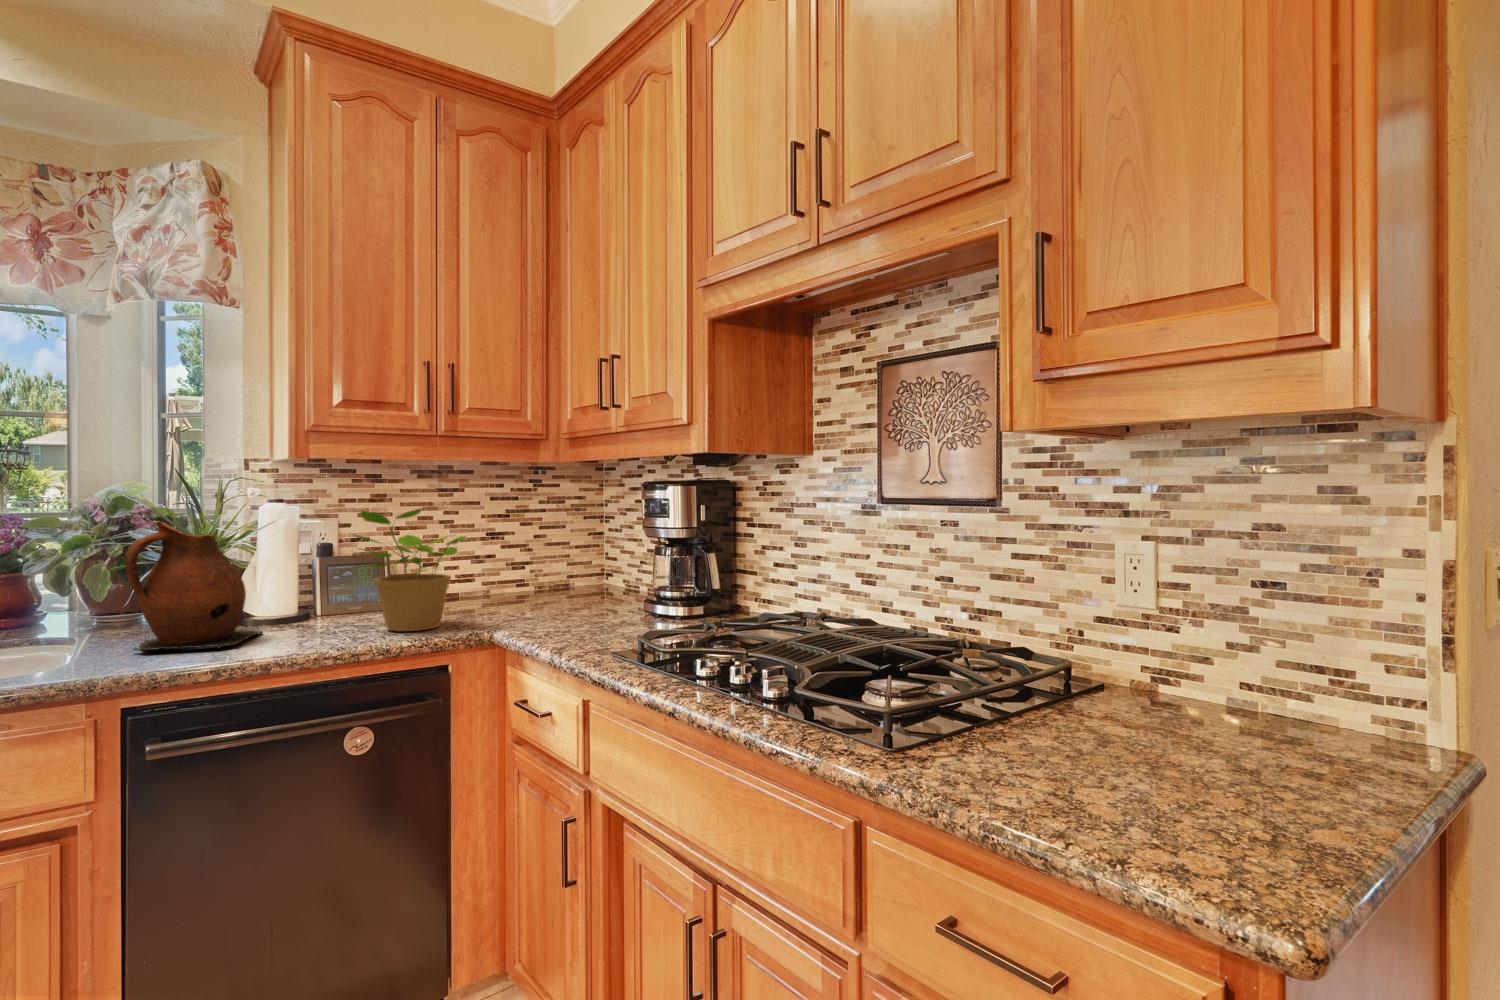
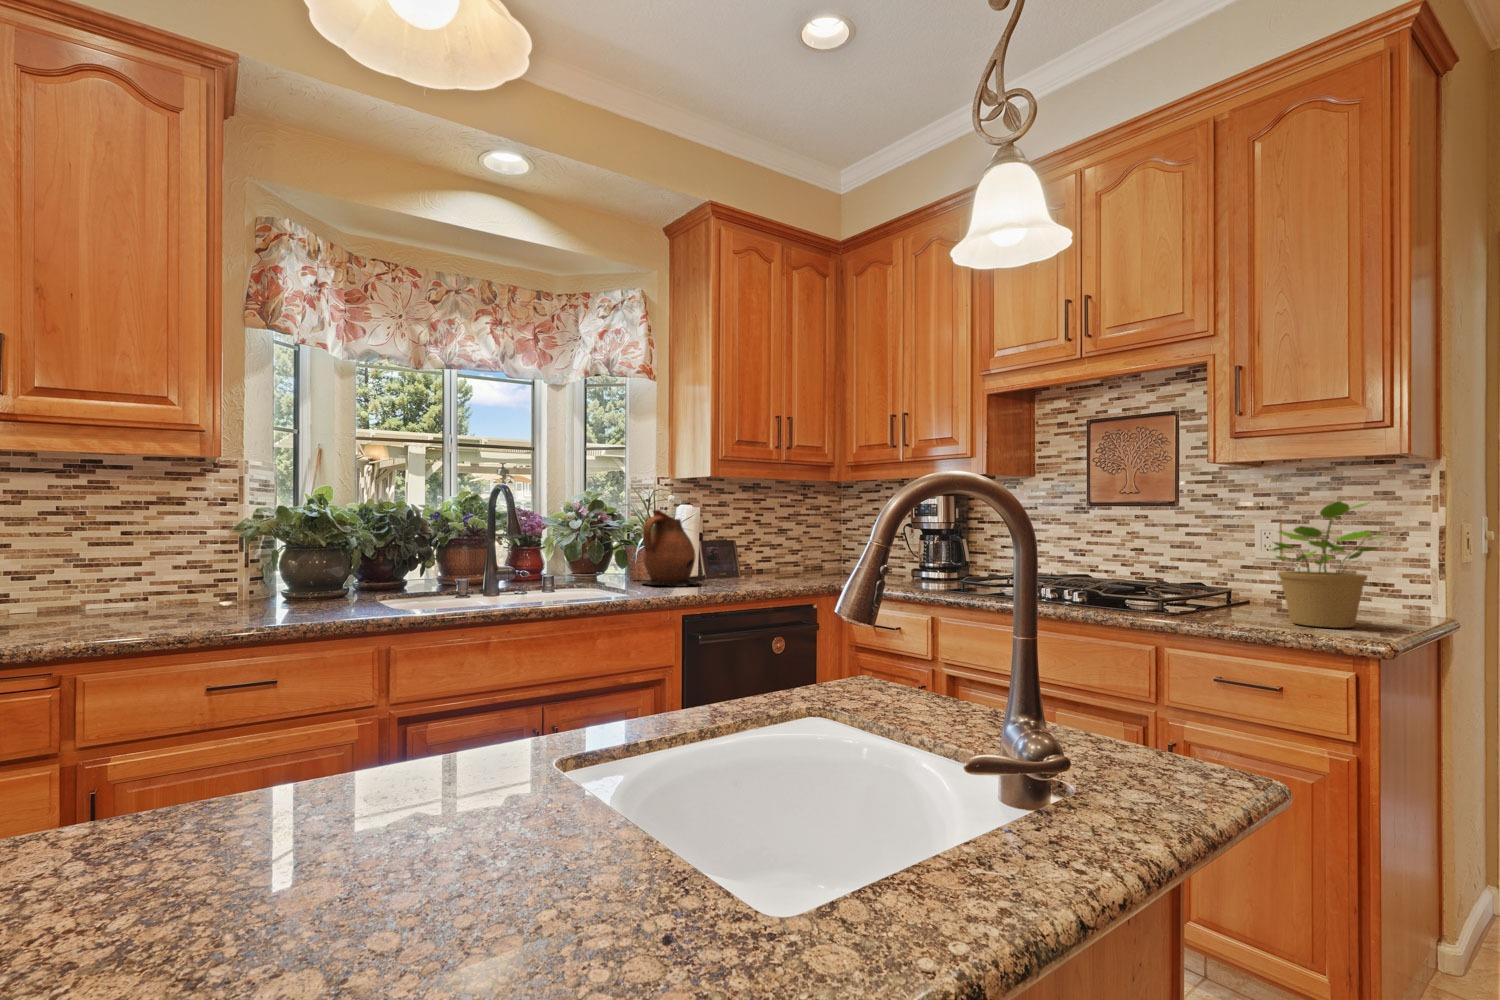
potted plant: present [353,508,466,631] -> present [1270,501,1381,628]

